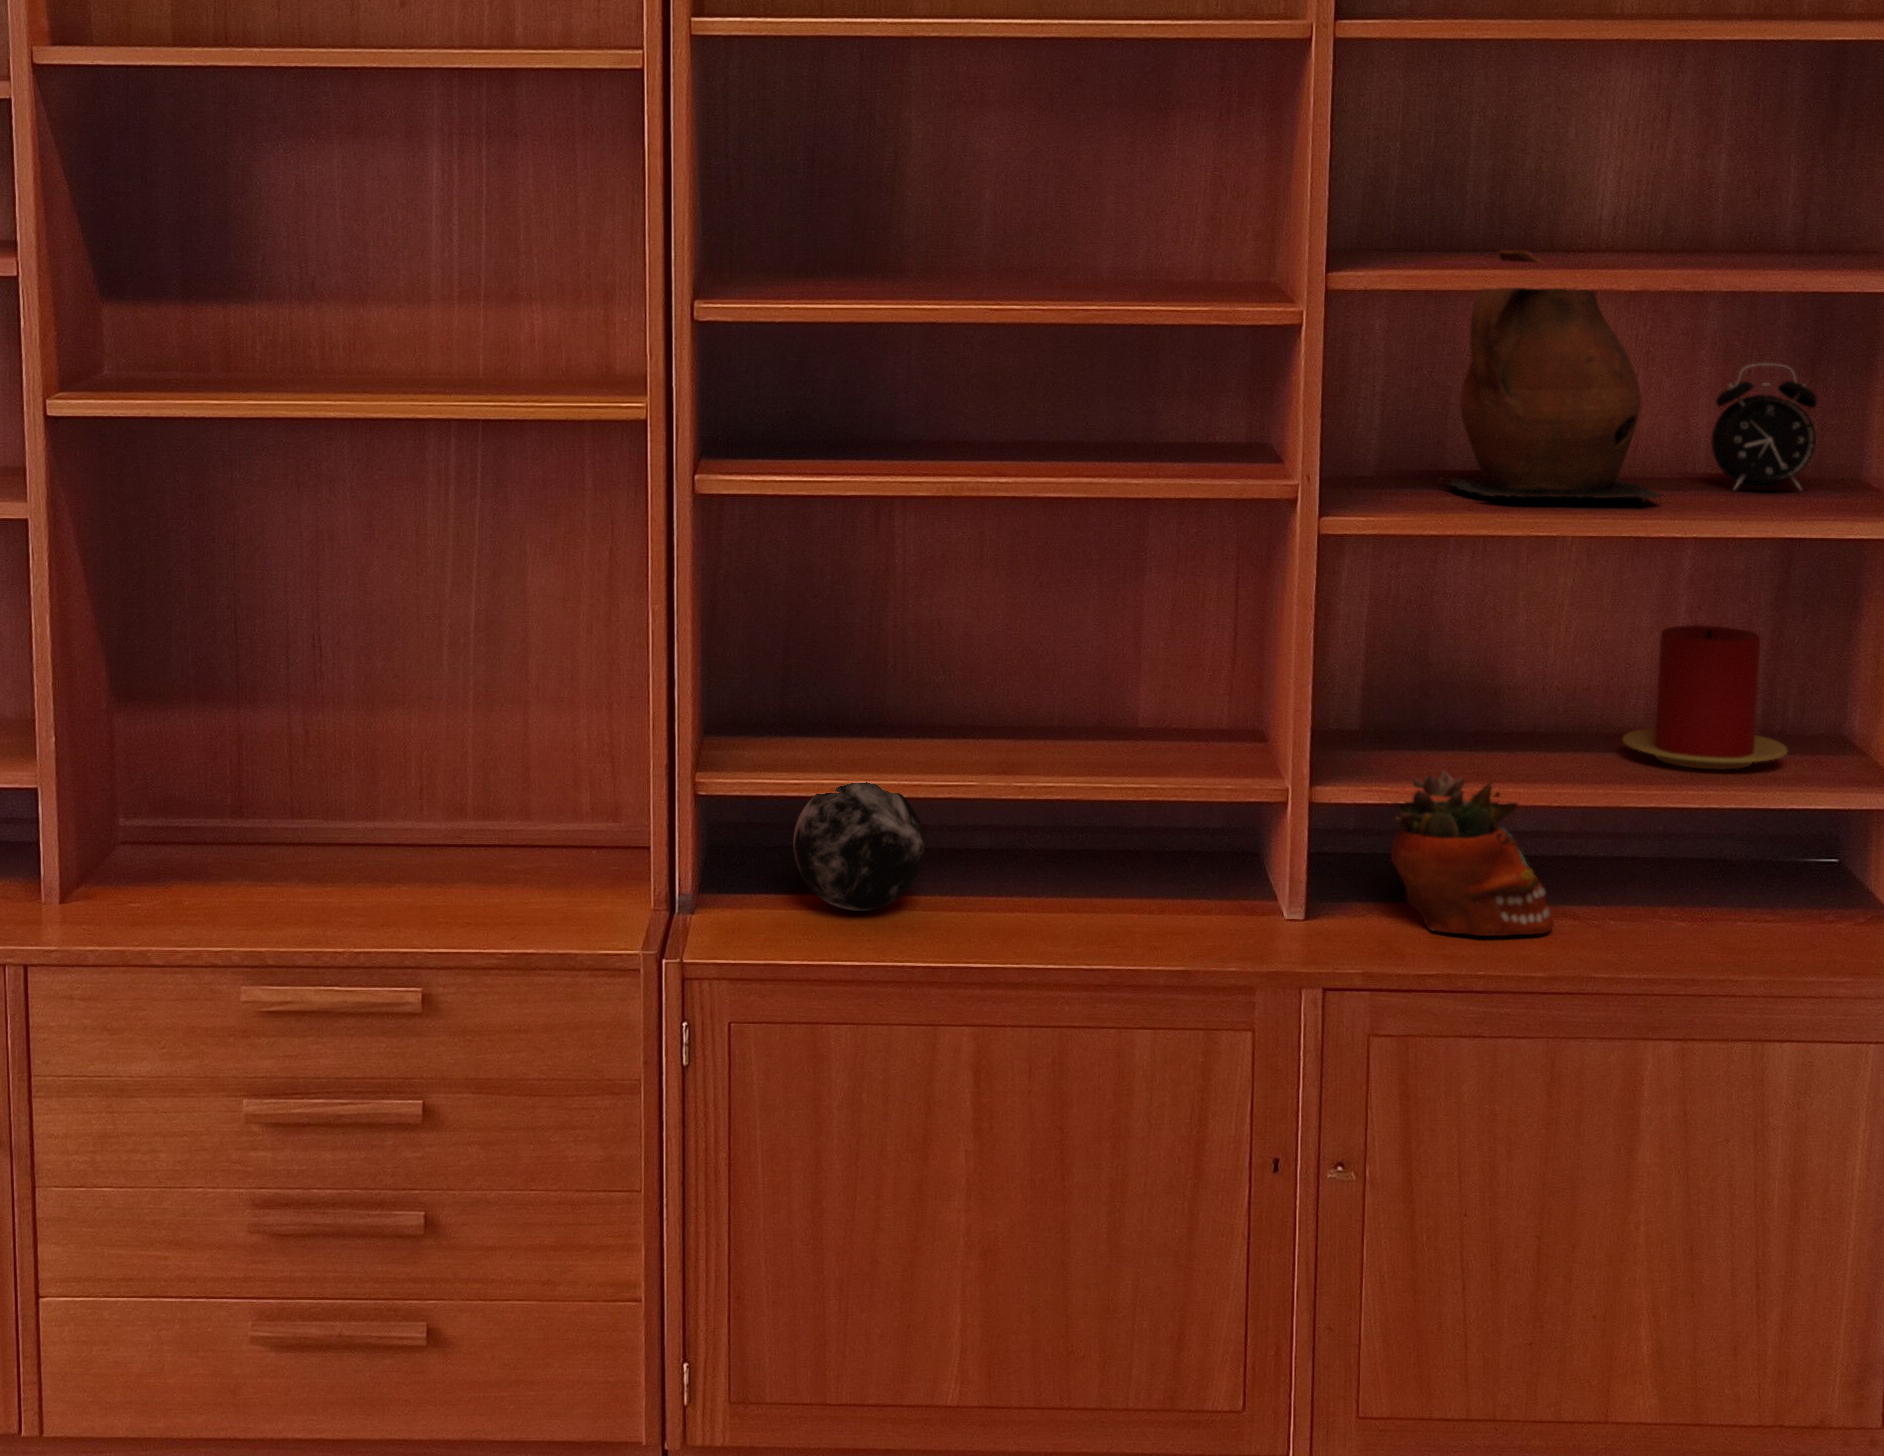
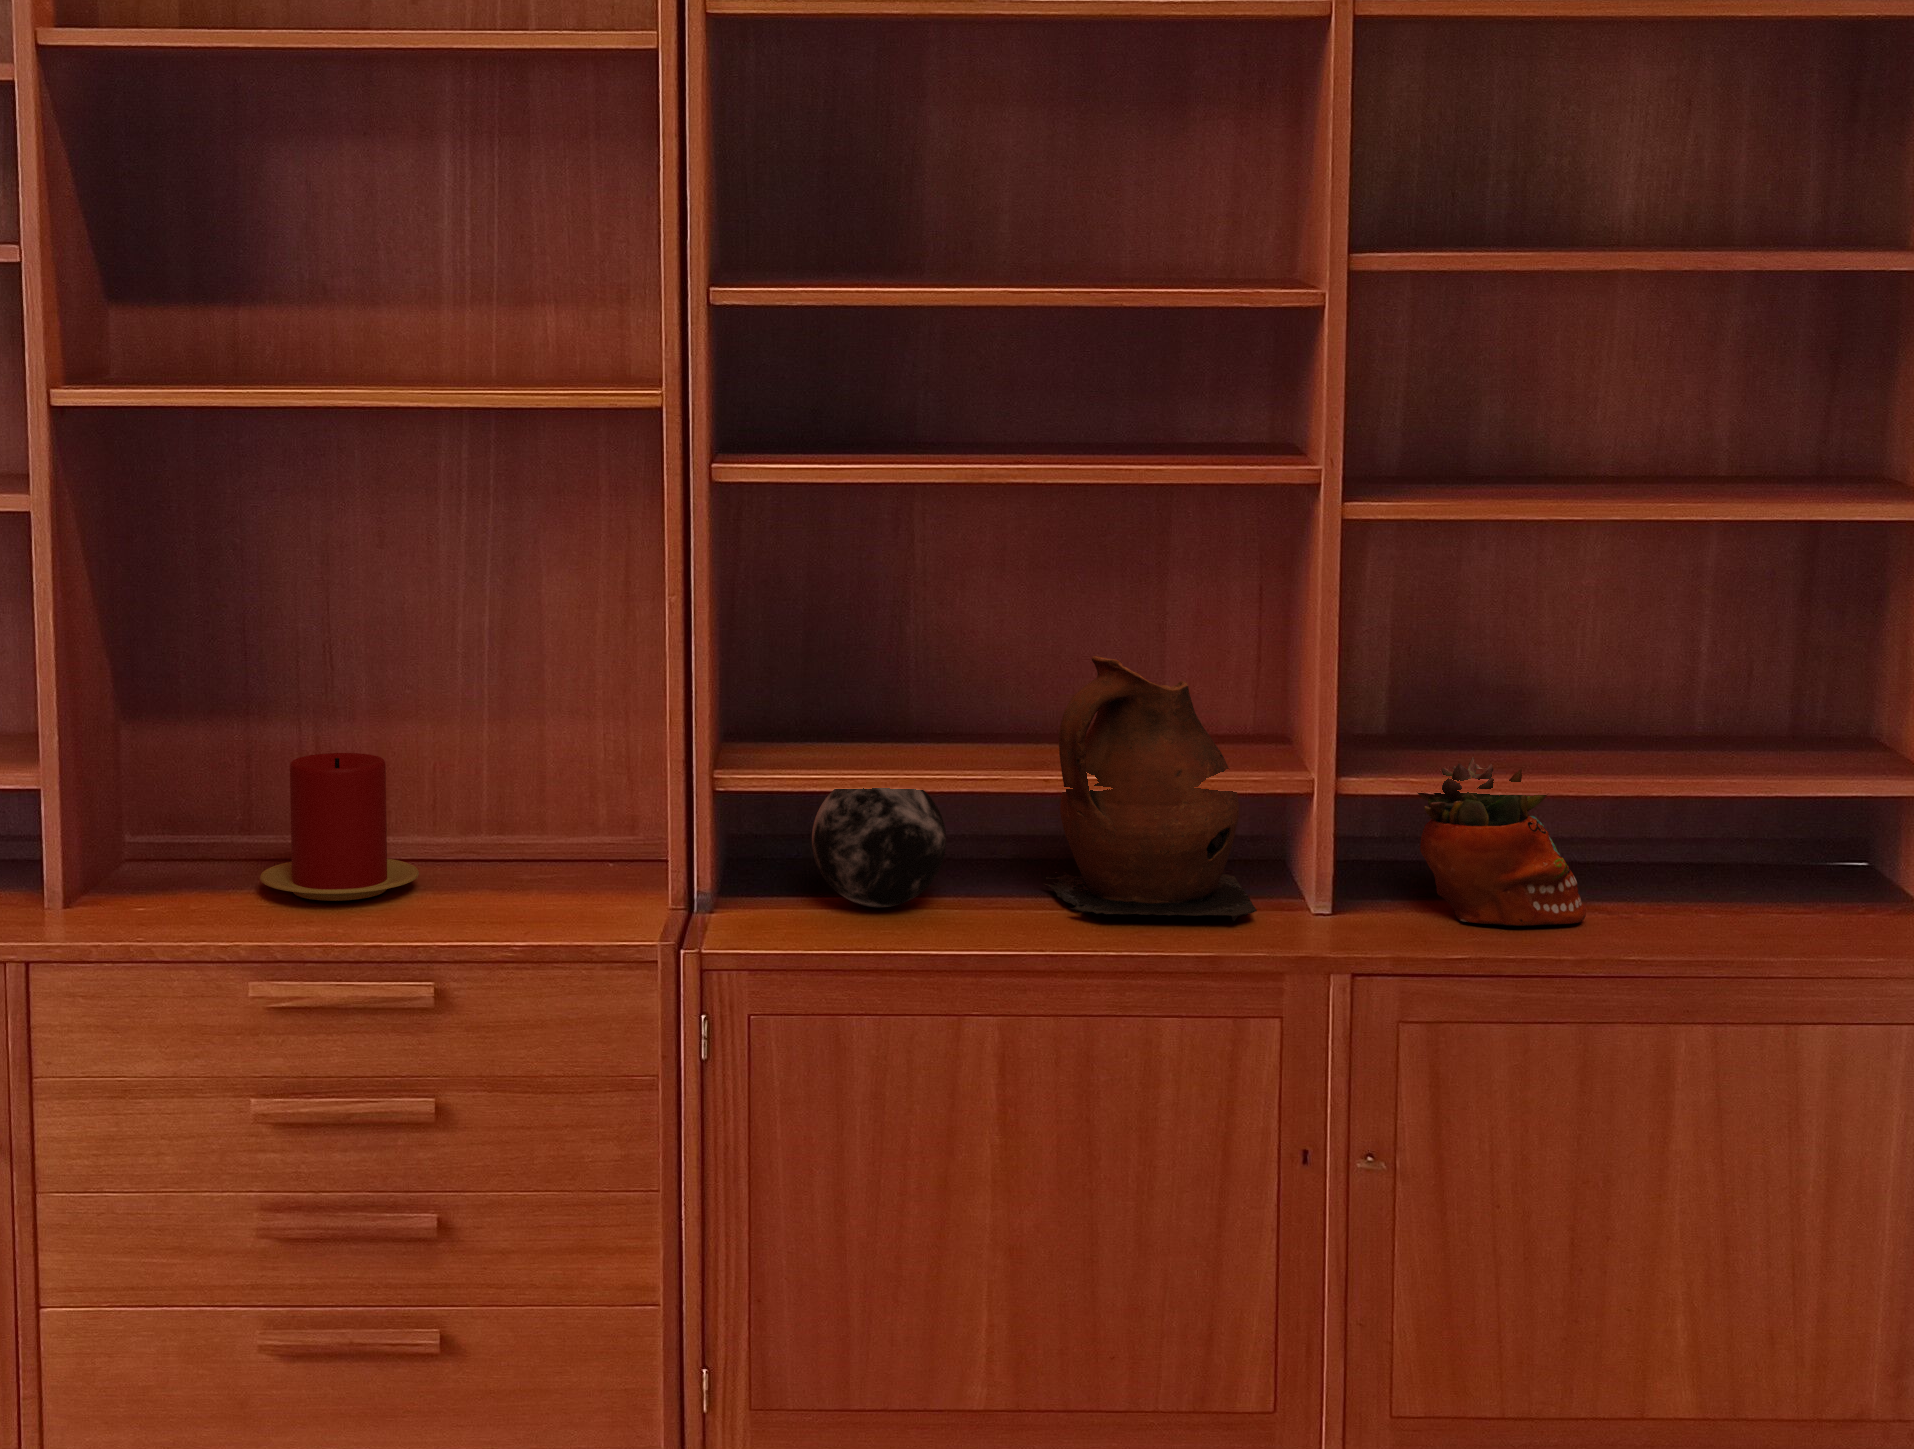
ceramic pitcher: present [1440,250,1661,503] -> present [1045,656,1257,921]
alarm clock: present [1711,363,1817,488] -> none [1737,350,1843,479]
candle: present [1623,625,1787,769] -> present [260,753,419,901]

